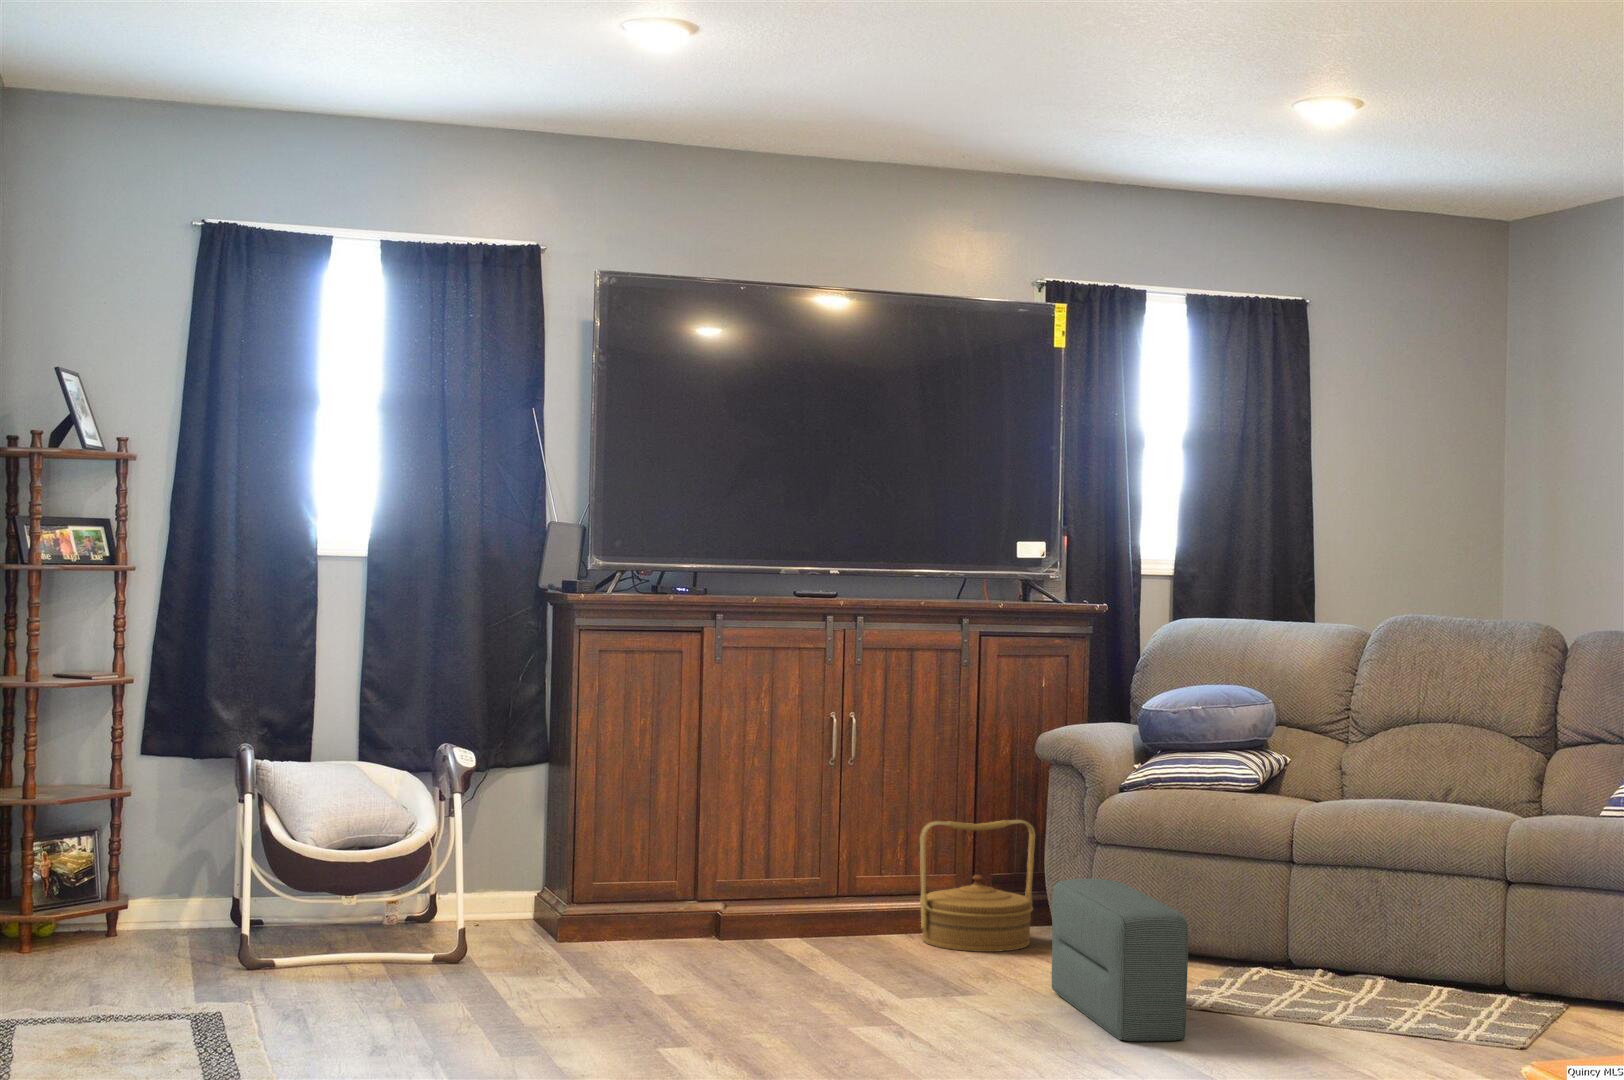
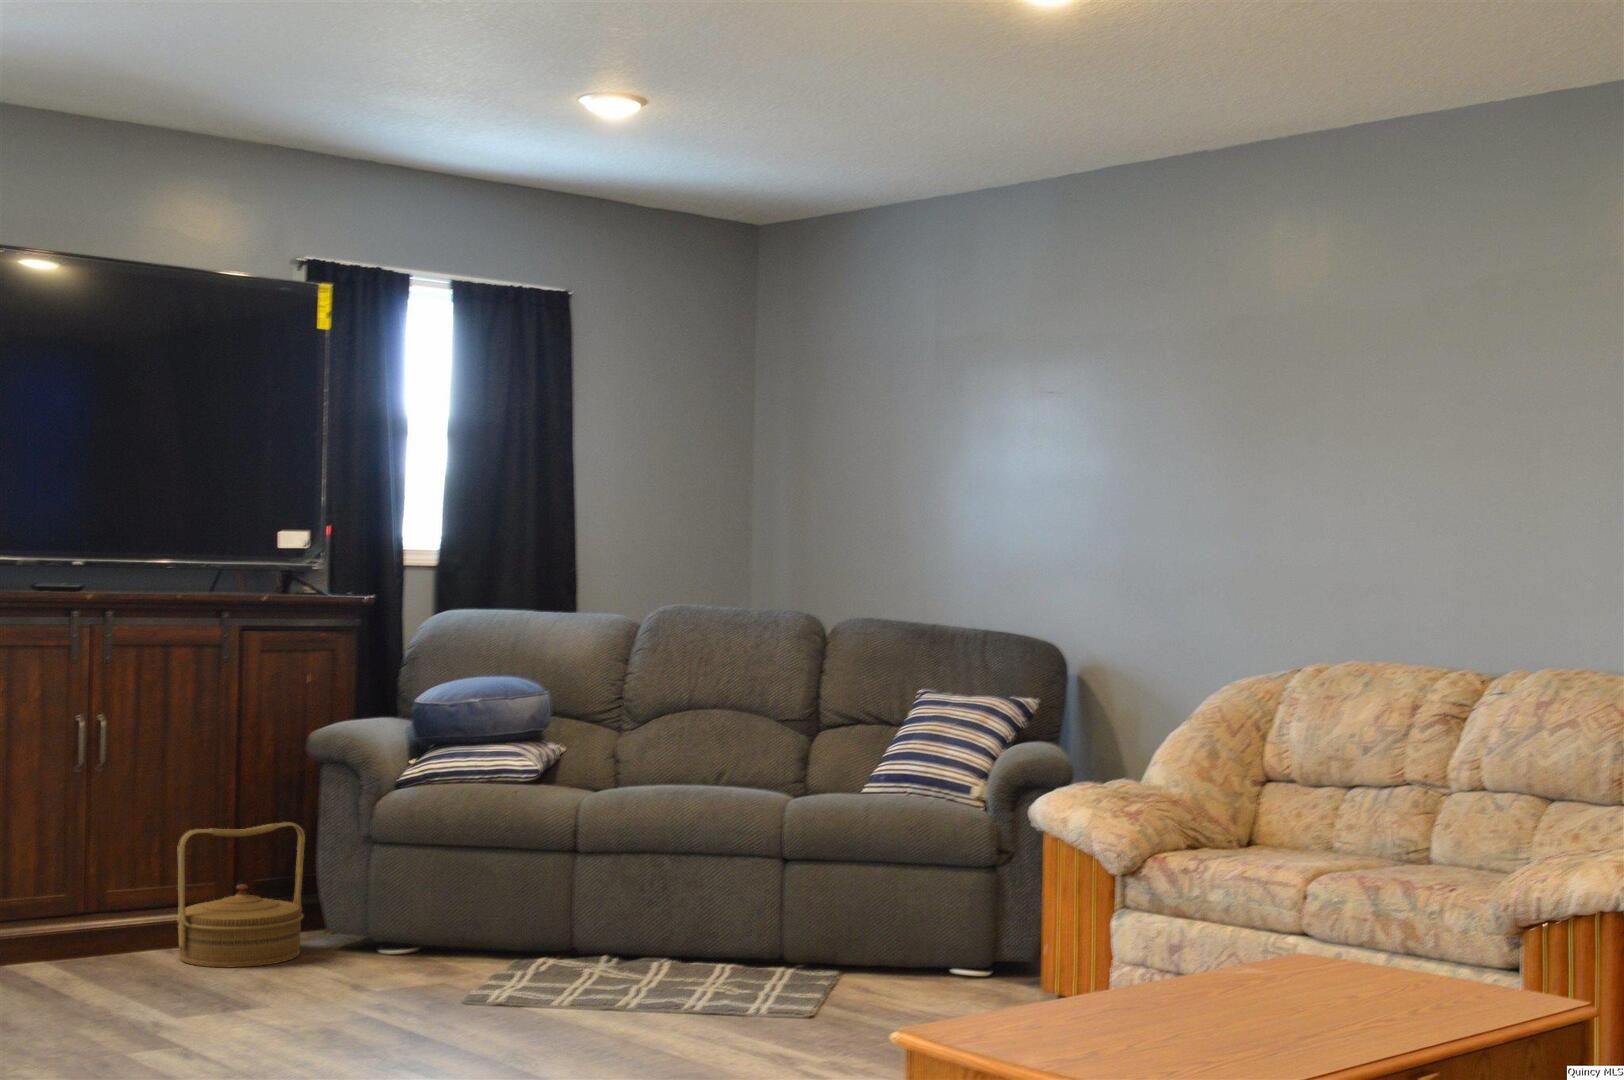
pouf: present [1052,879,1188,1041] -> none [335,881,494,1053]

